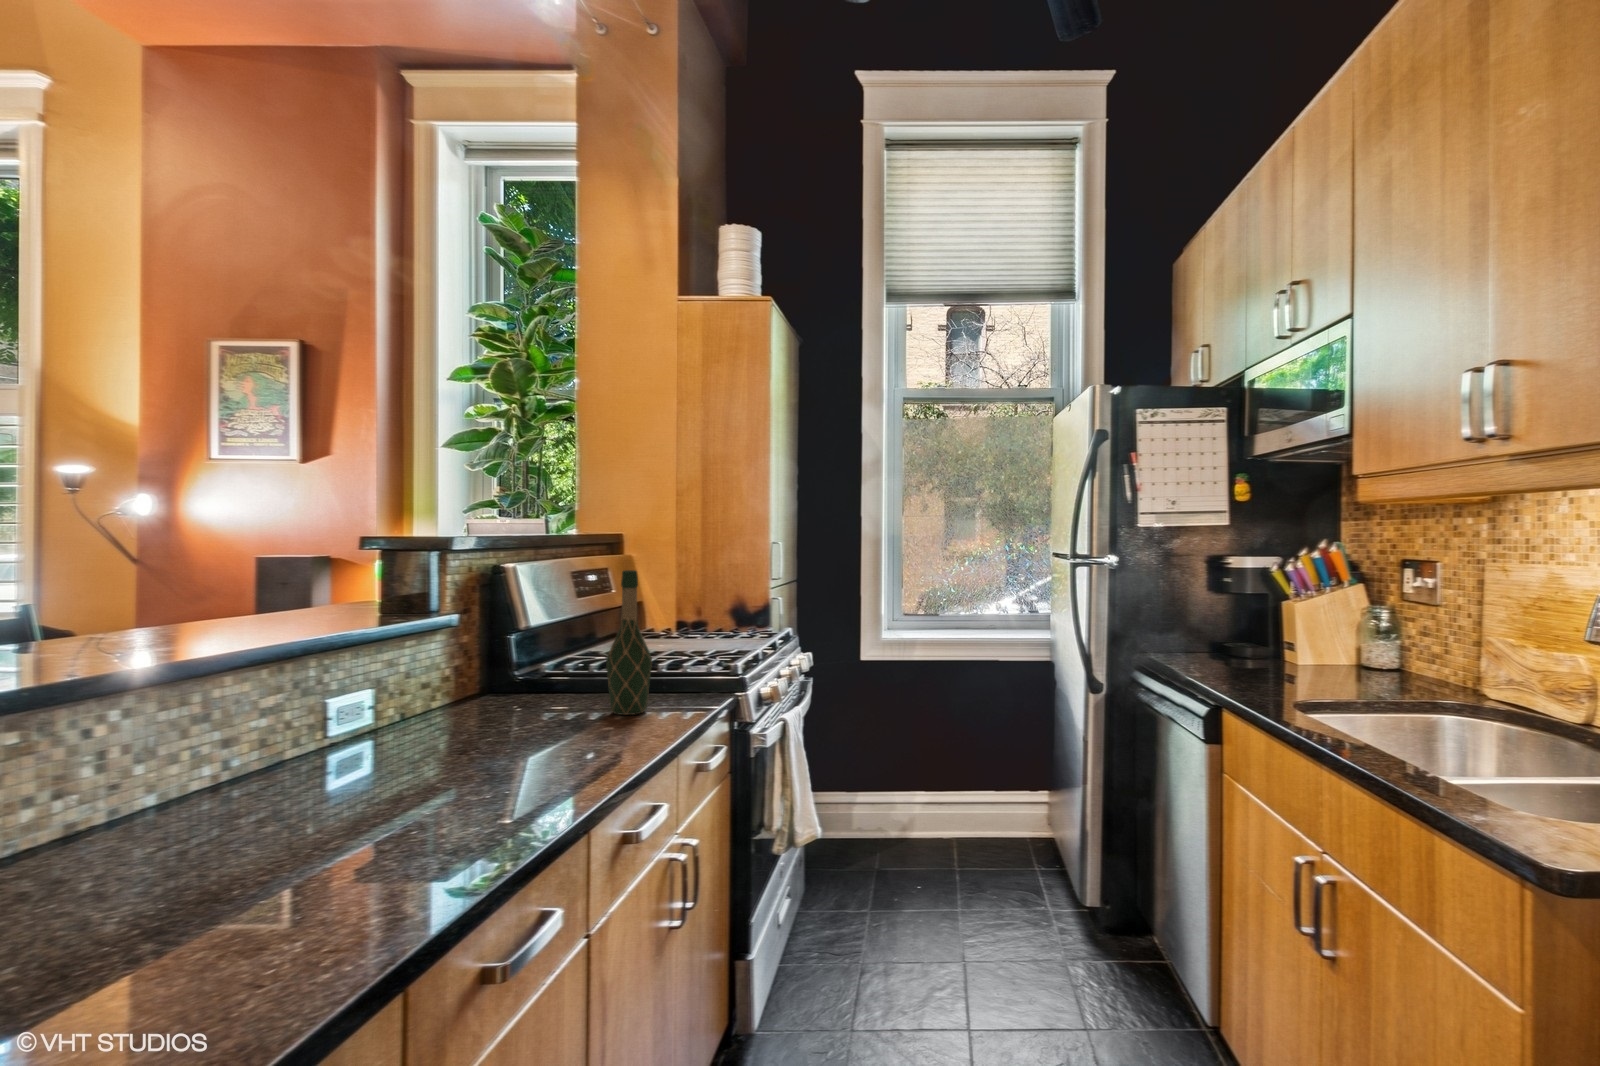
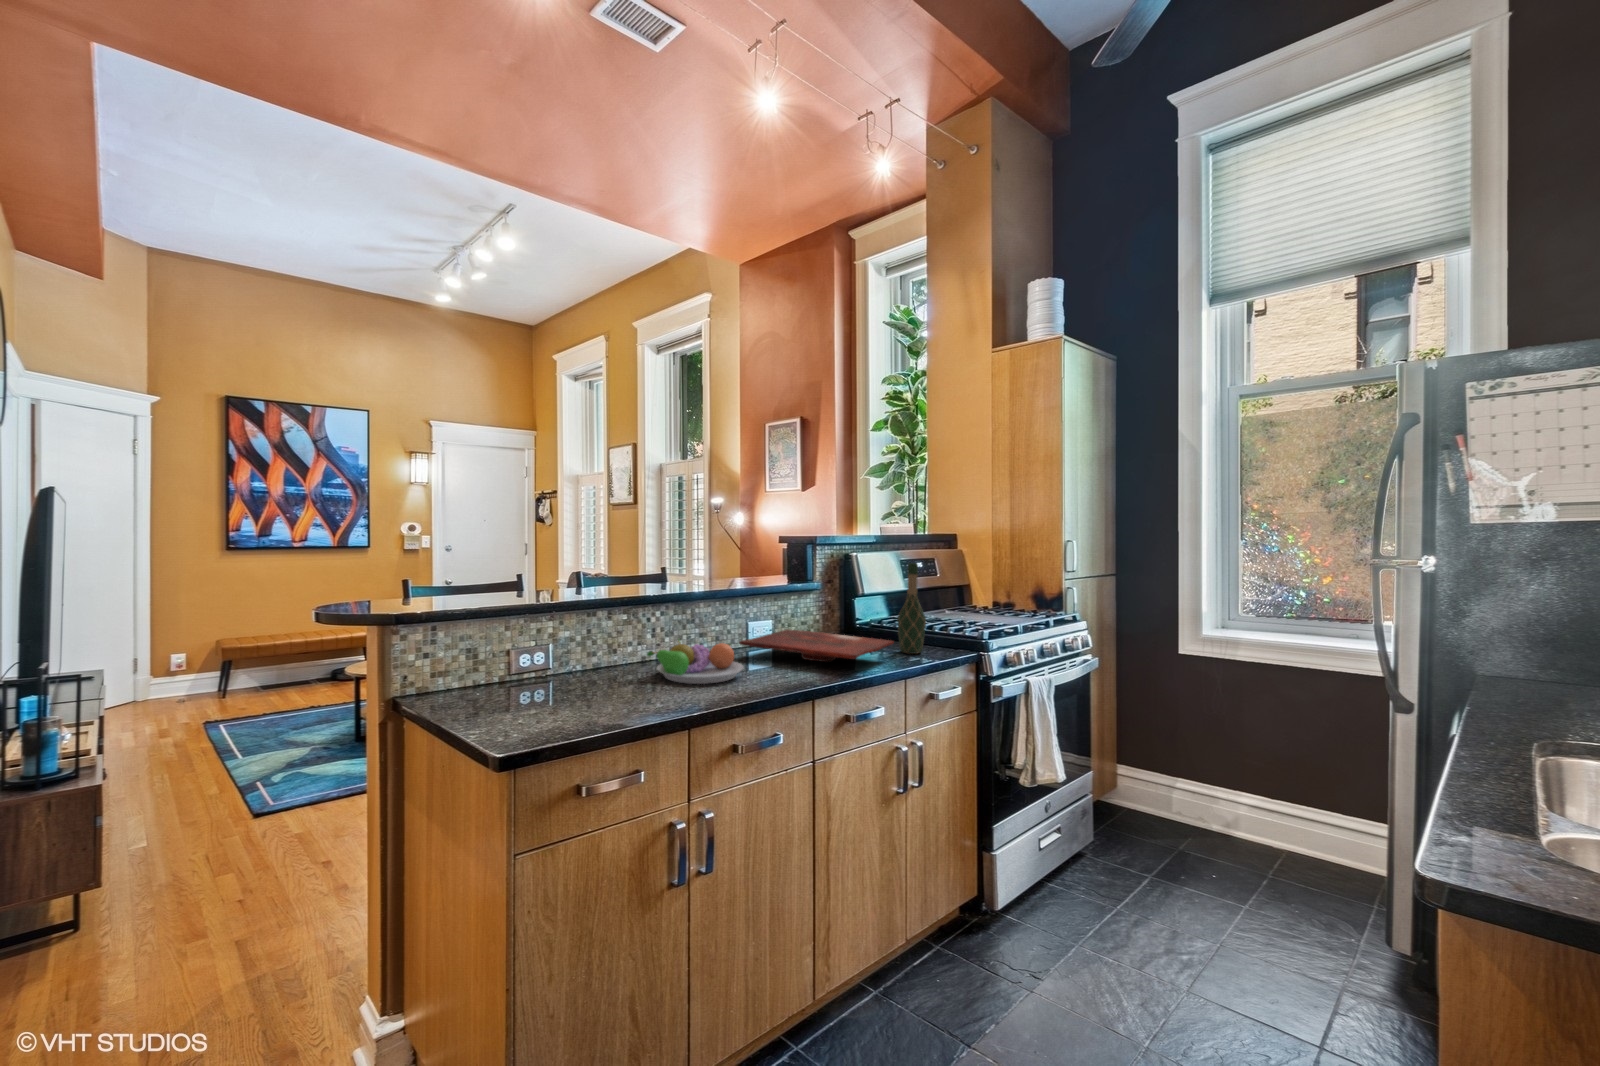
cutting board: none [330,700,623,758] -> present [739,629,894,662]
fruit bowl: none [108,759,386,886] -> present [647,640,743,684]

